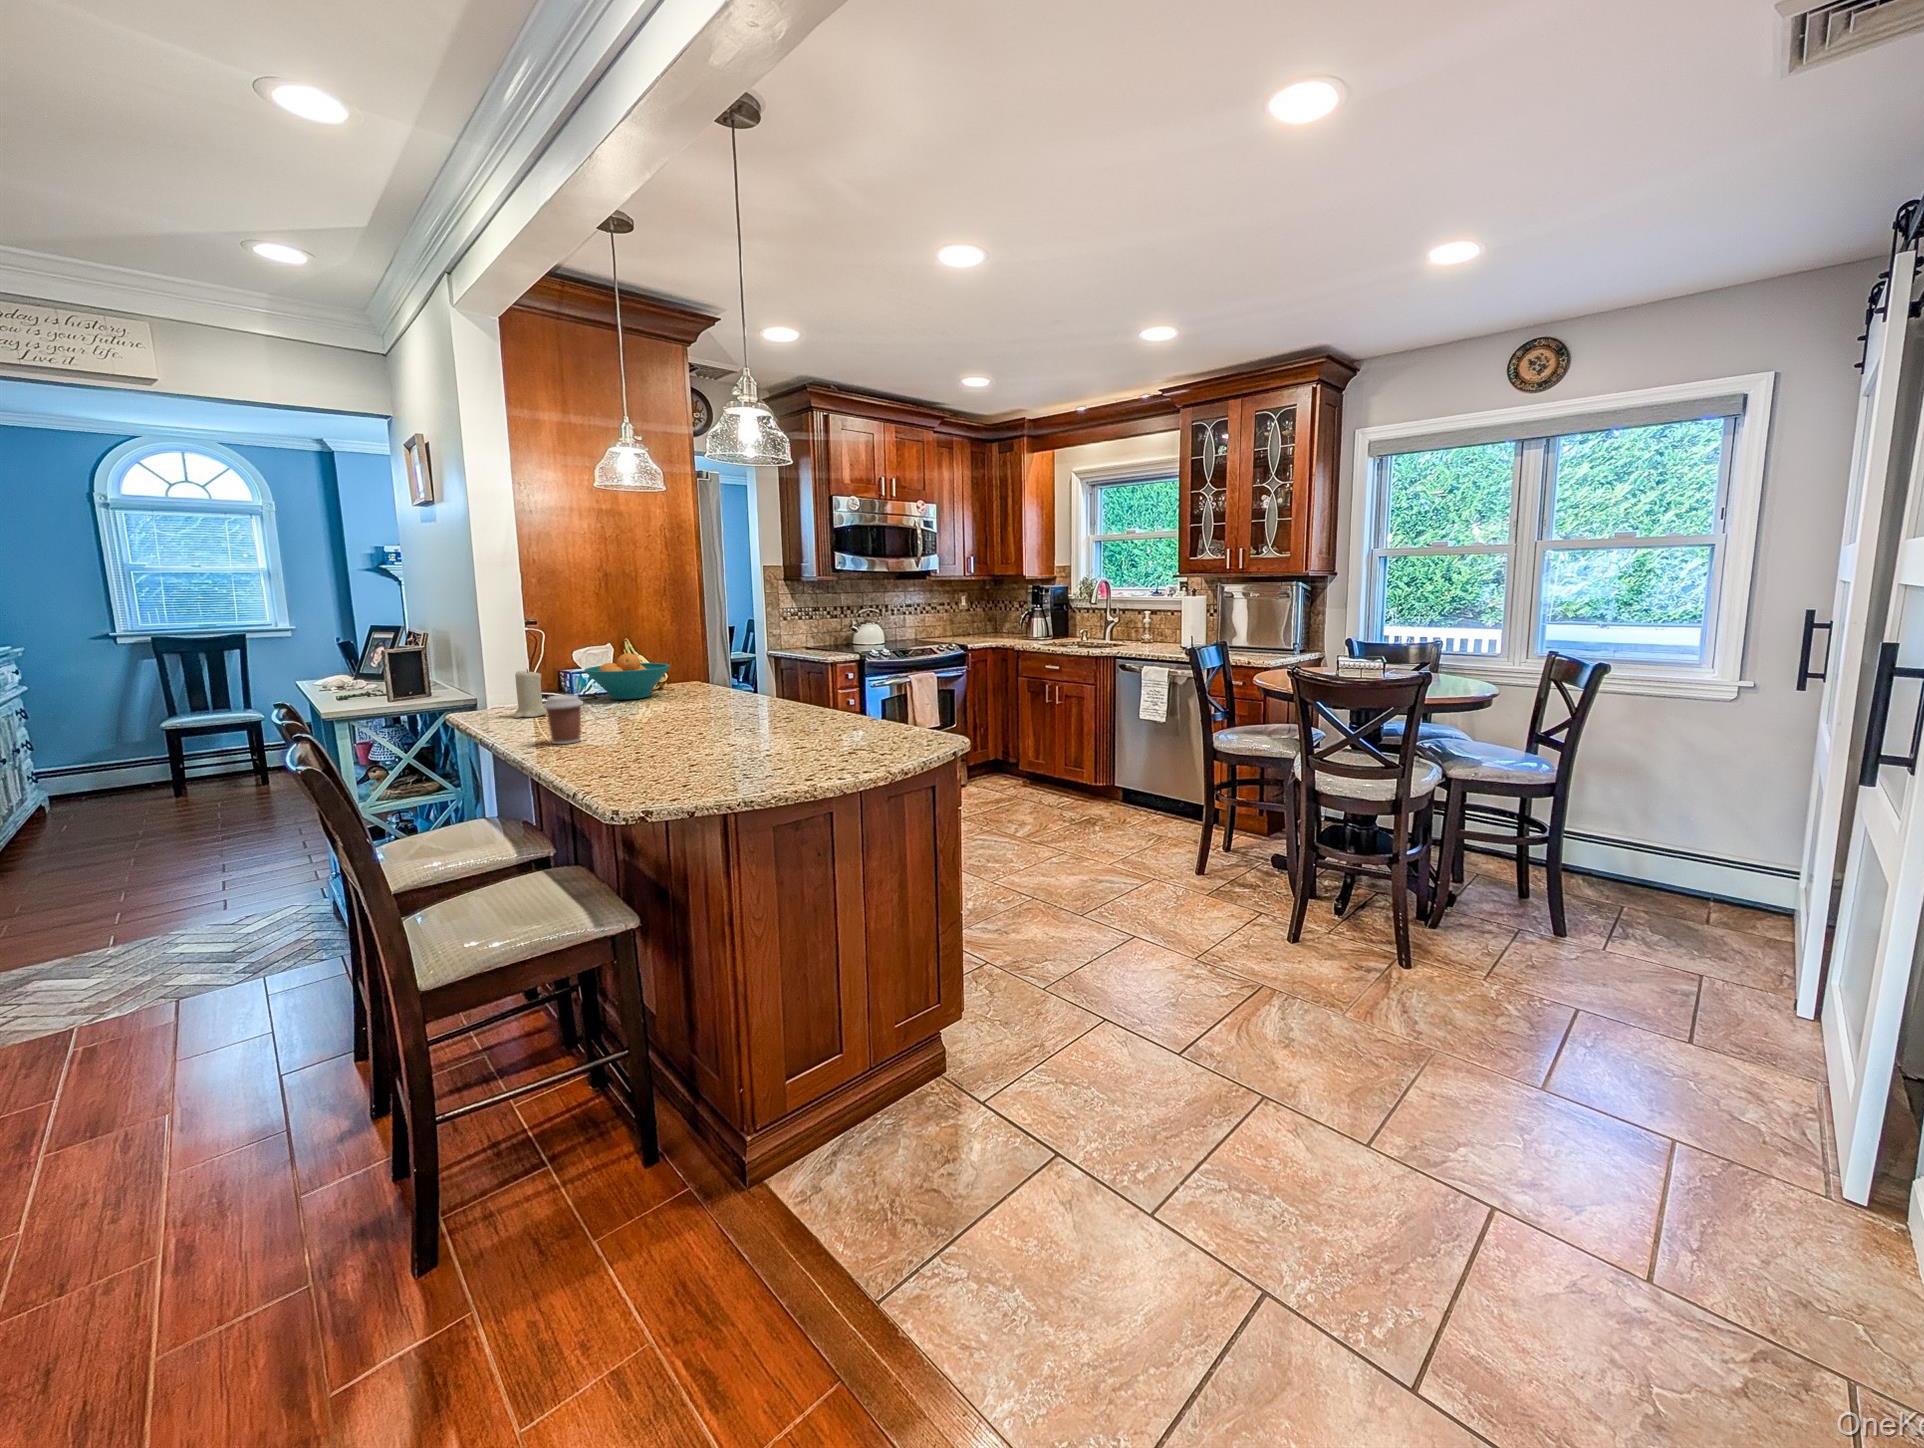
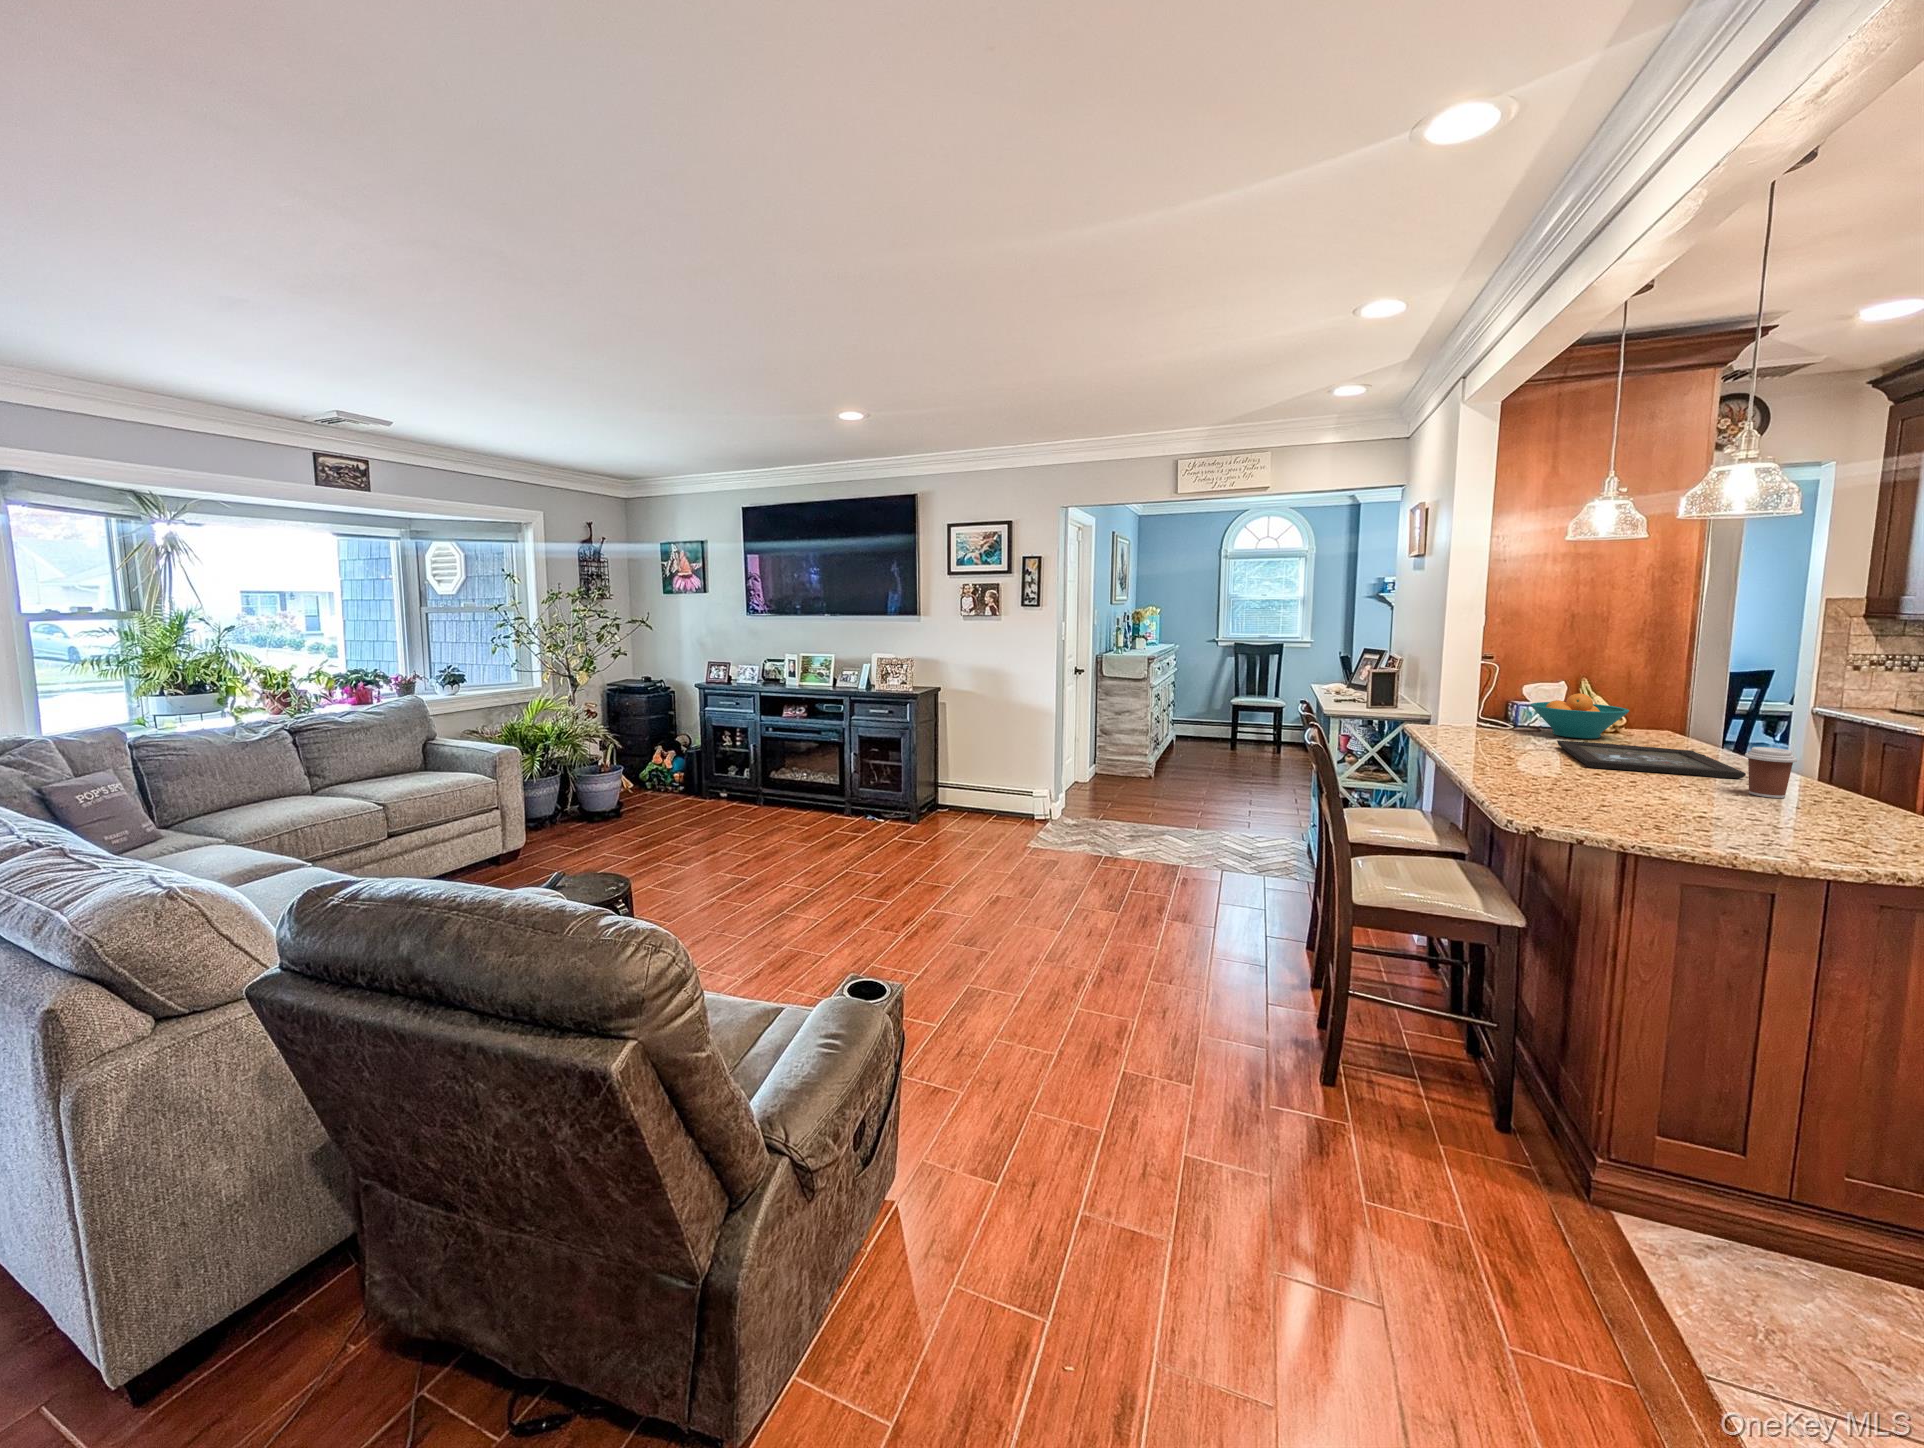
candle: present [514,669,547,718] -> none [1456,697,1486,738]
coffee cup: present [543,695,583,744] -> present [1745,747,1797,798]
tray: none [619,695,770,726] -> present [1557,740,1746,778]

